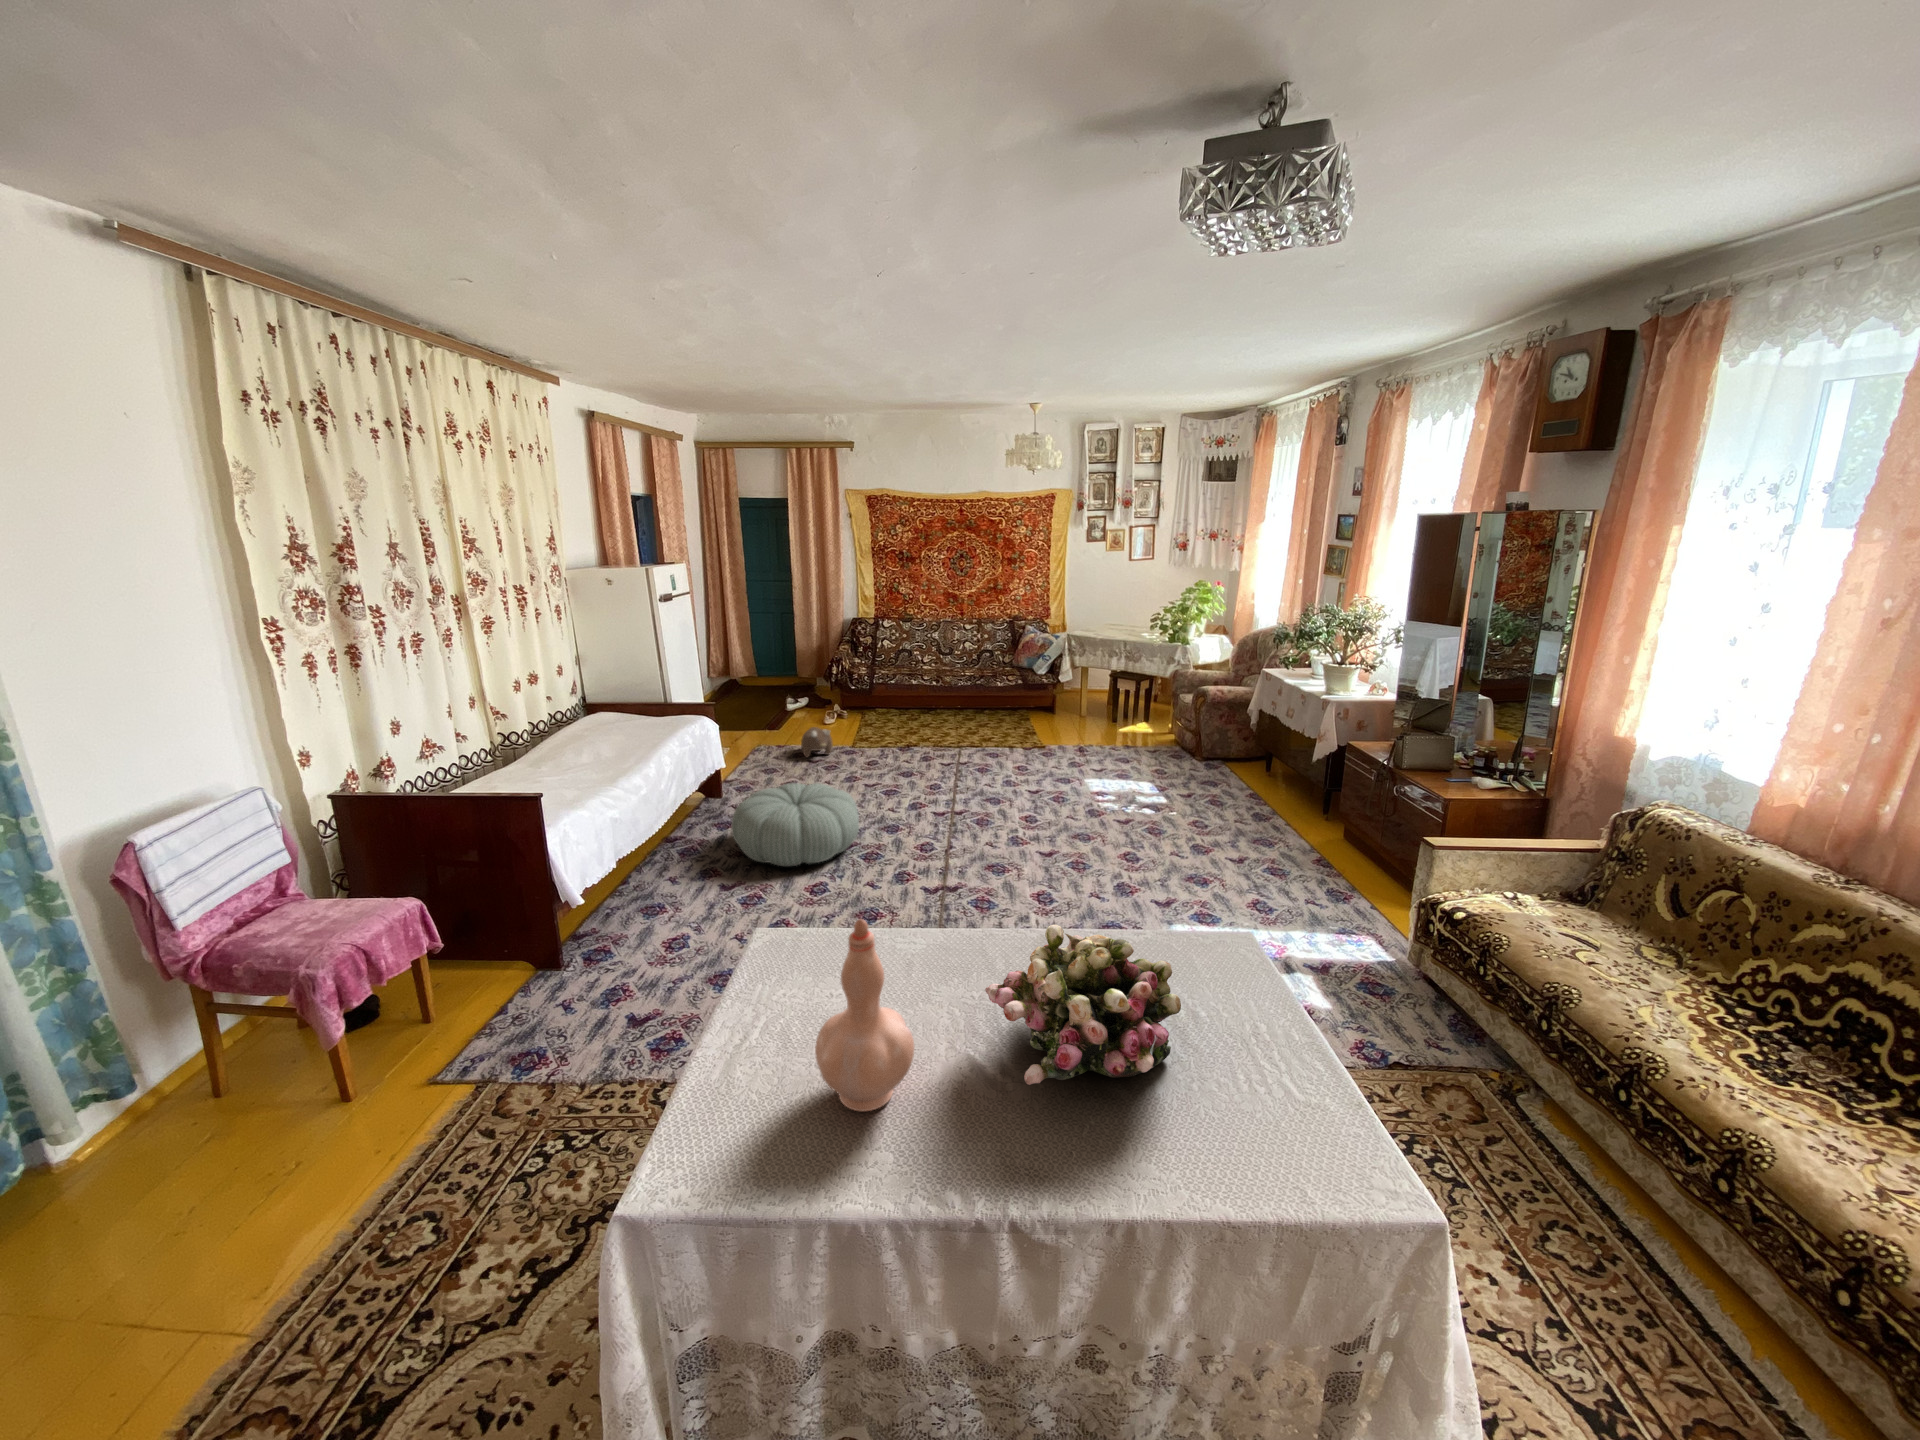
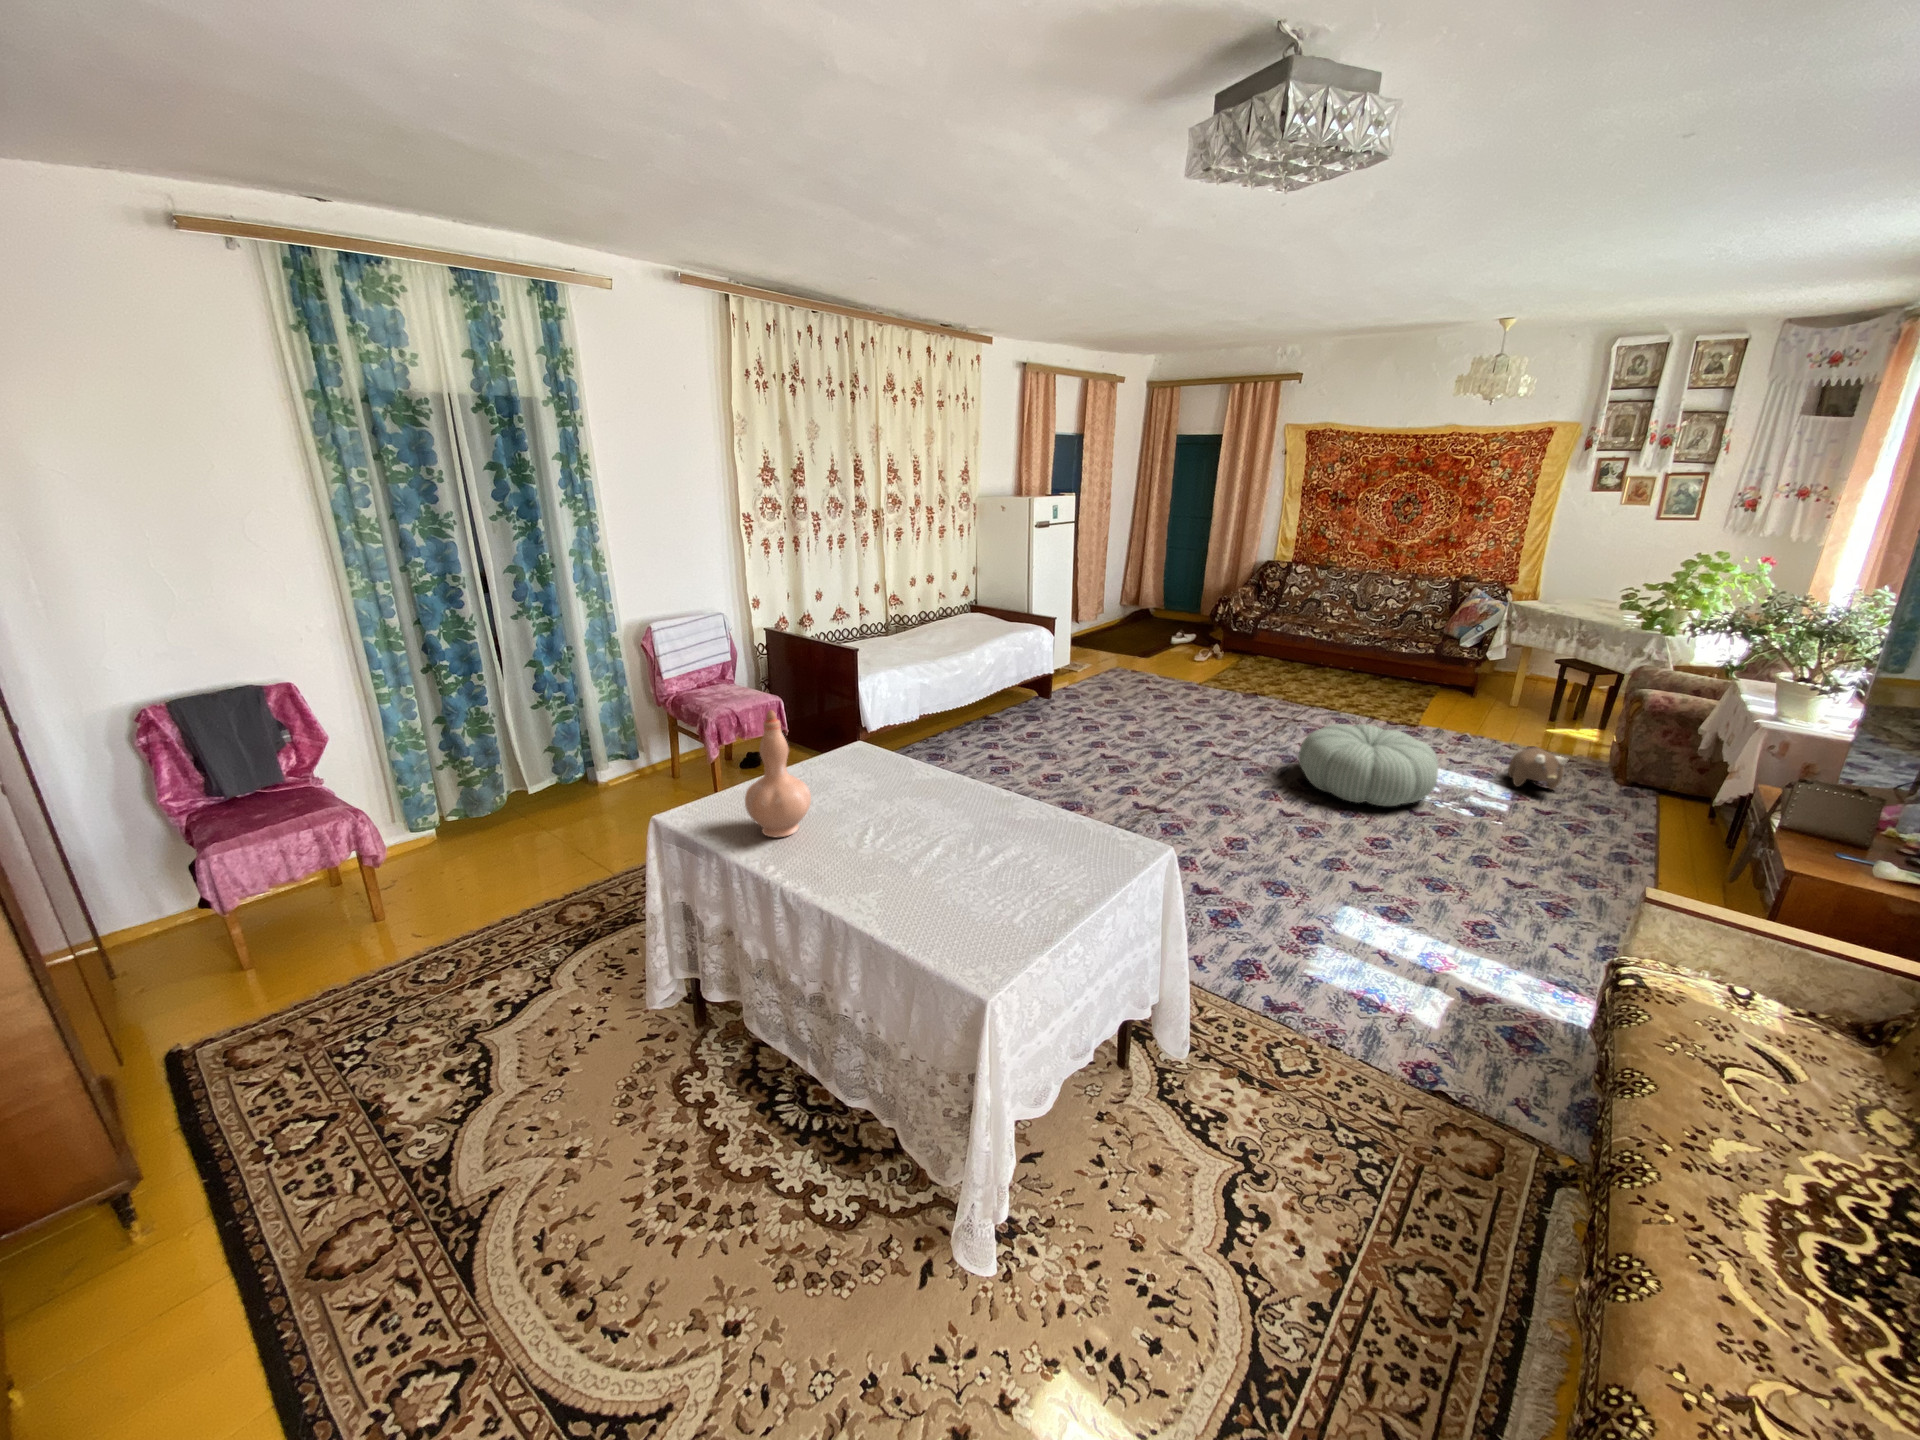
plush toy: present [801,727,833,757] -> present [1508,747,1568,790]
pouf: present [731,783,859,866] -> present [1298,724,1438,806]
flower arrangement: present [985,925,1181,1085] -> none [835,764,997,887]

